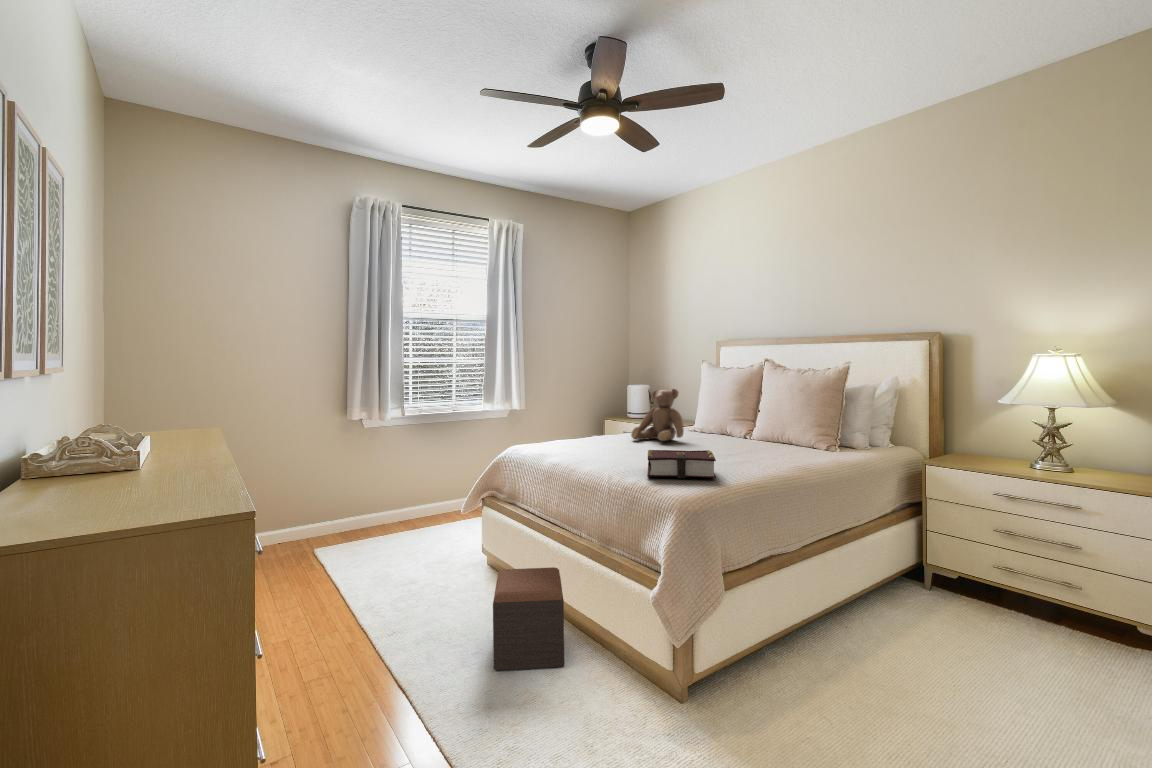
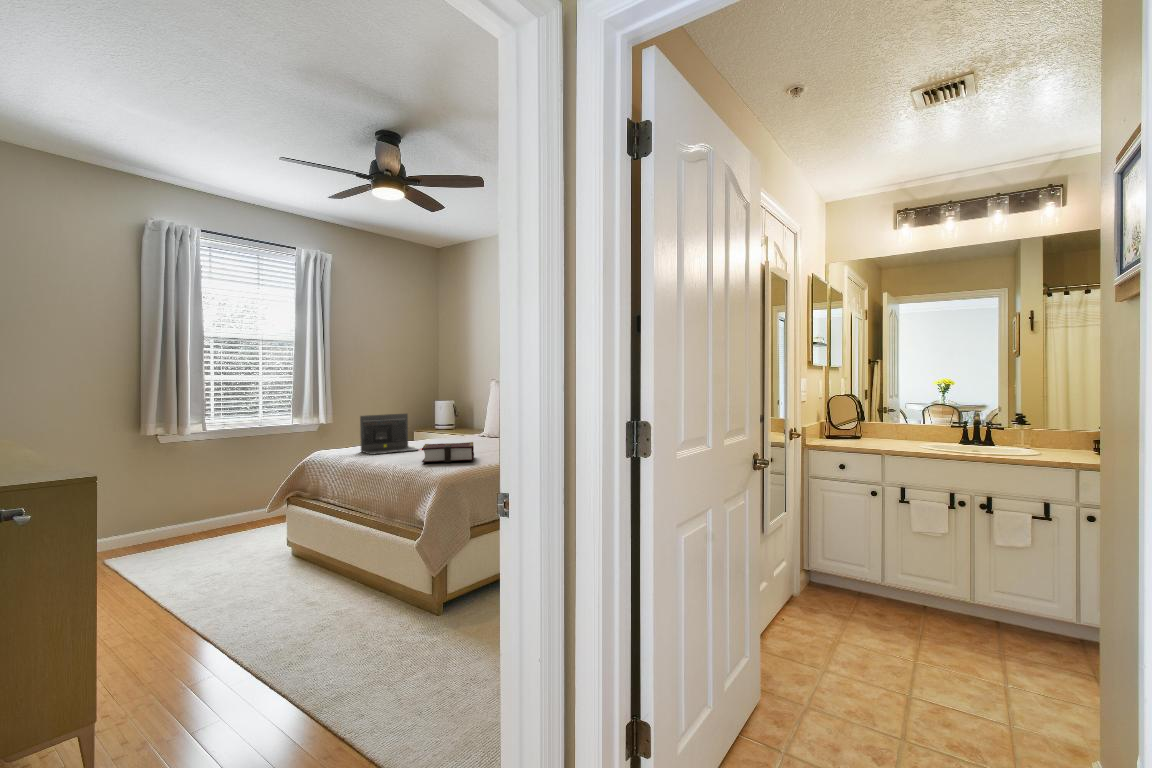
teddy bear: present [631,389,684,441] -> none [425,399,468,441]
laptop: none [562,406,635,457] -> present [360,414,421,455]
footstool: present [493,567,564,671] -> none [291,541,354,624]

